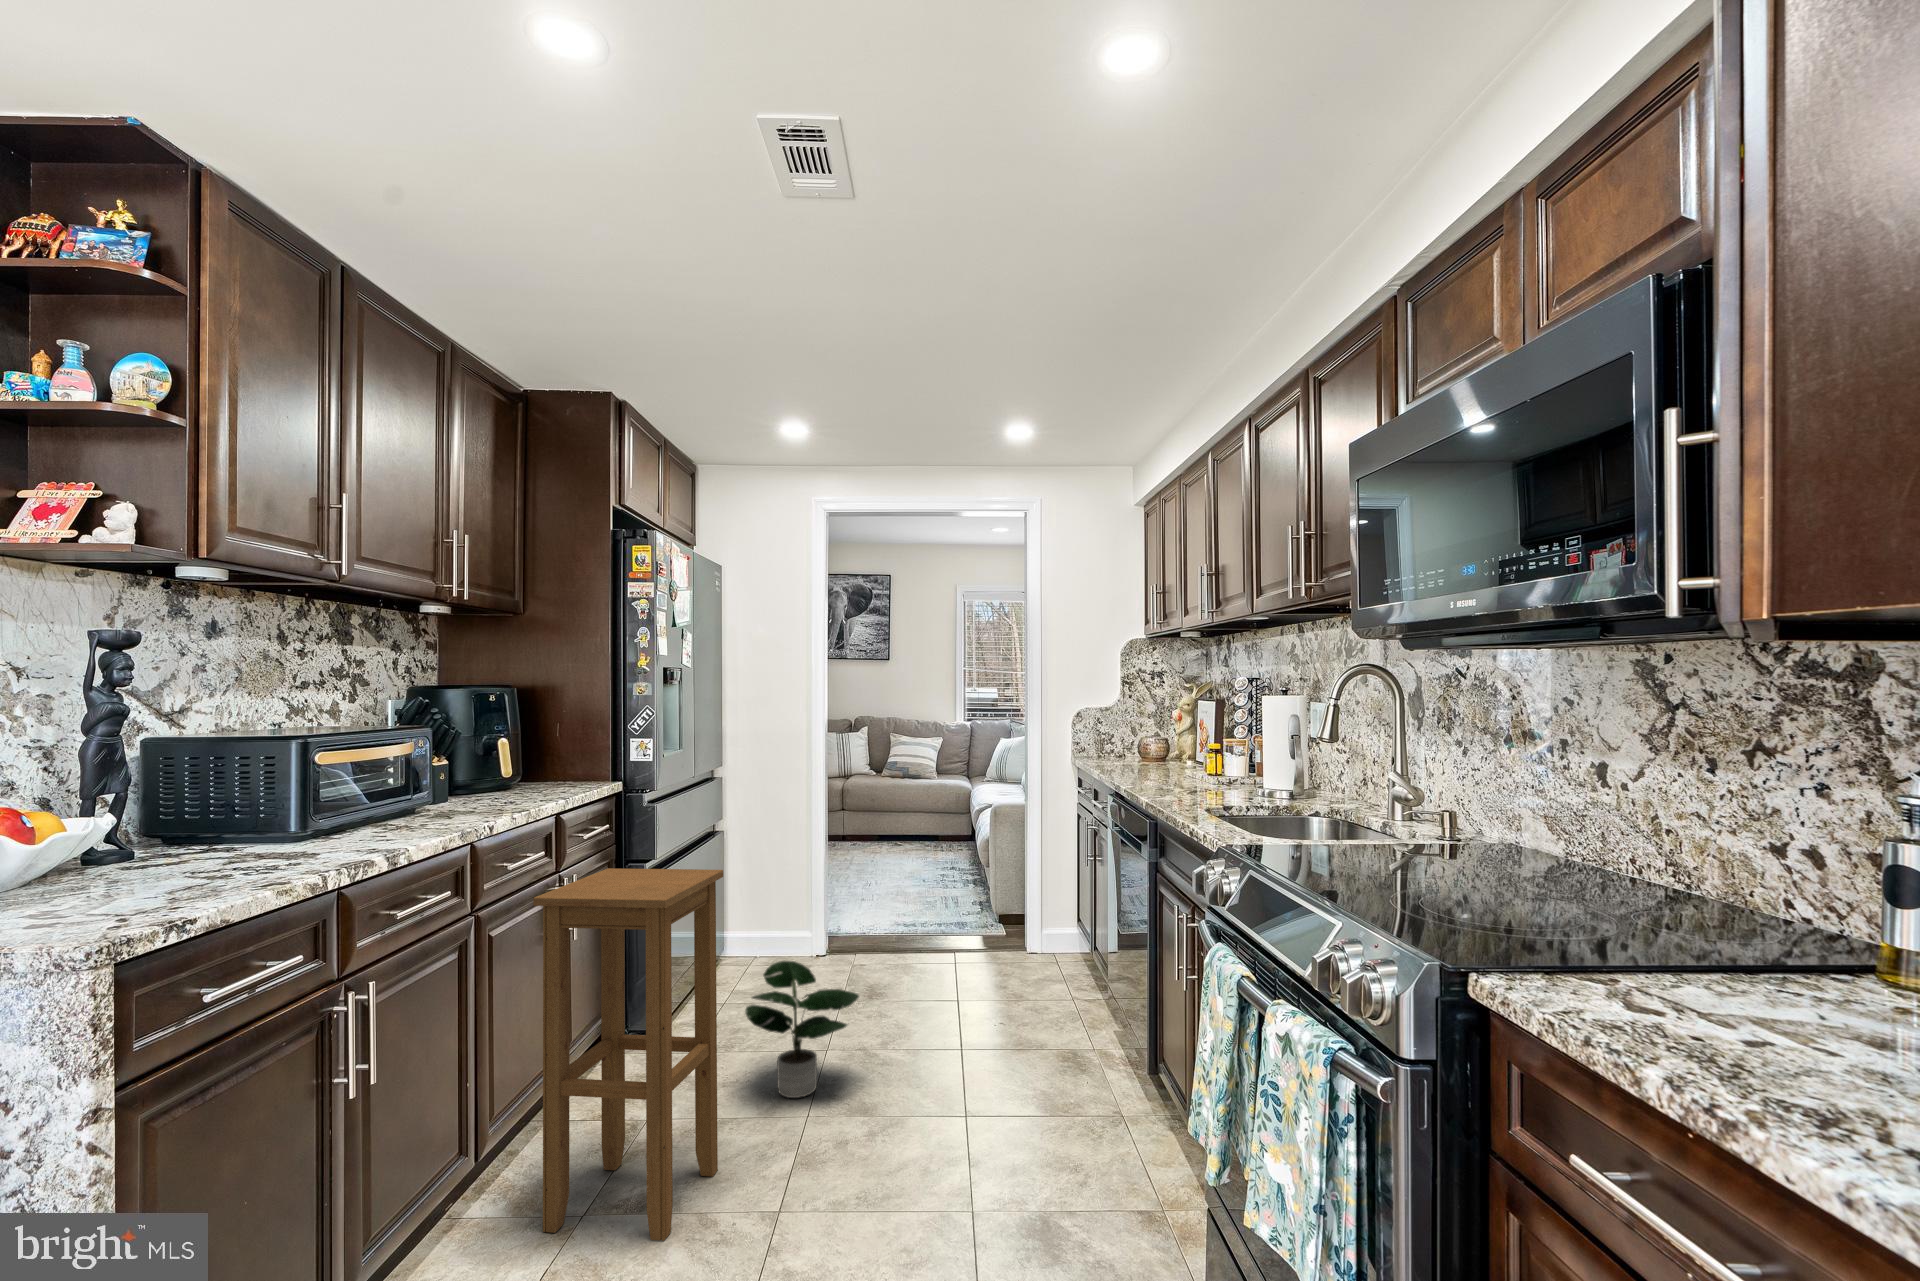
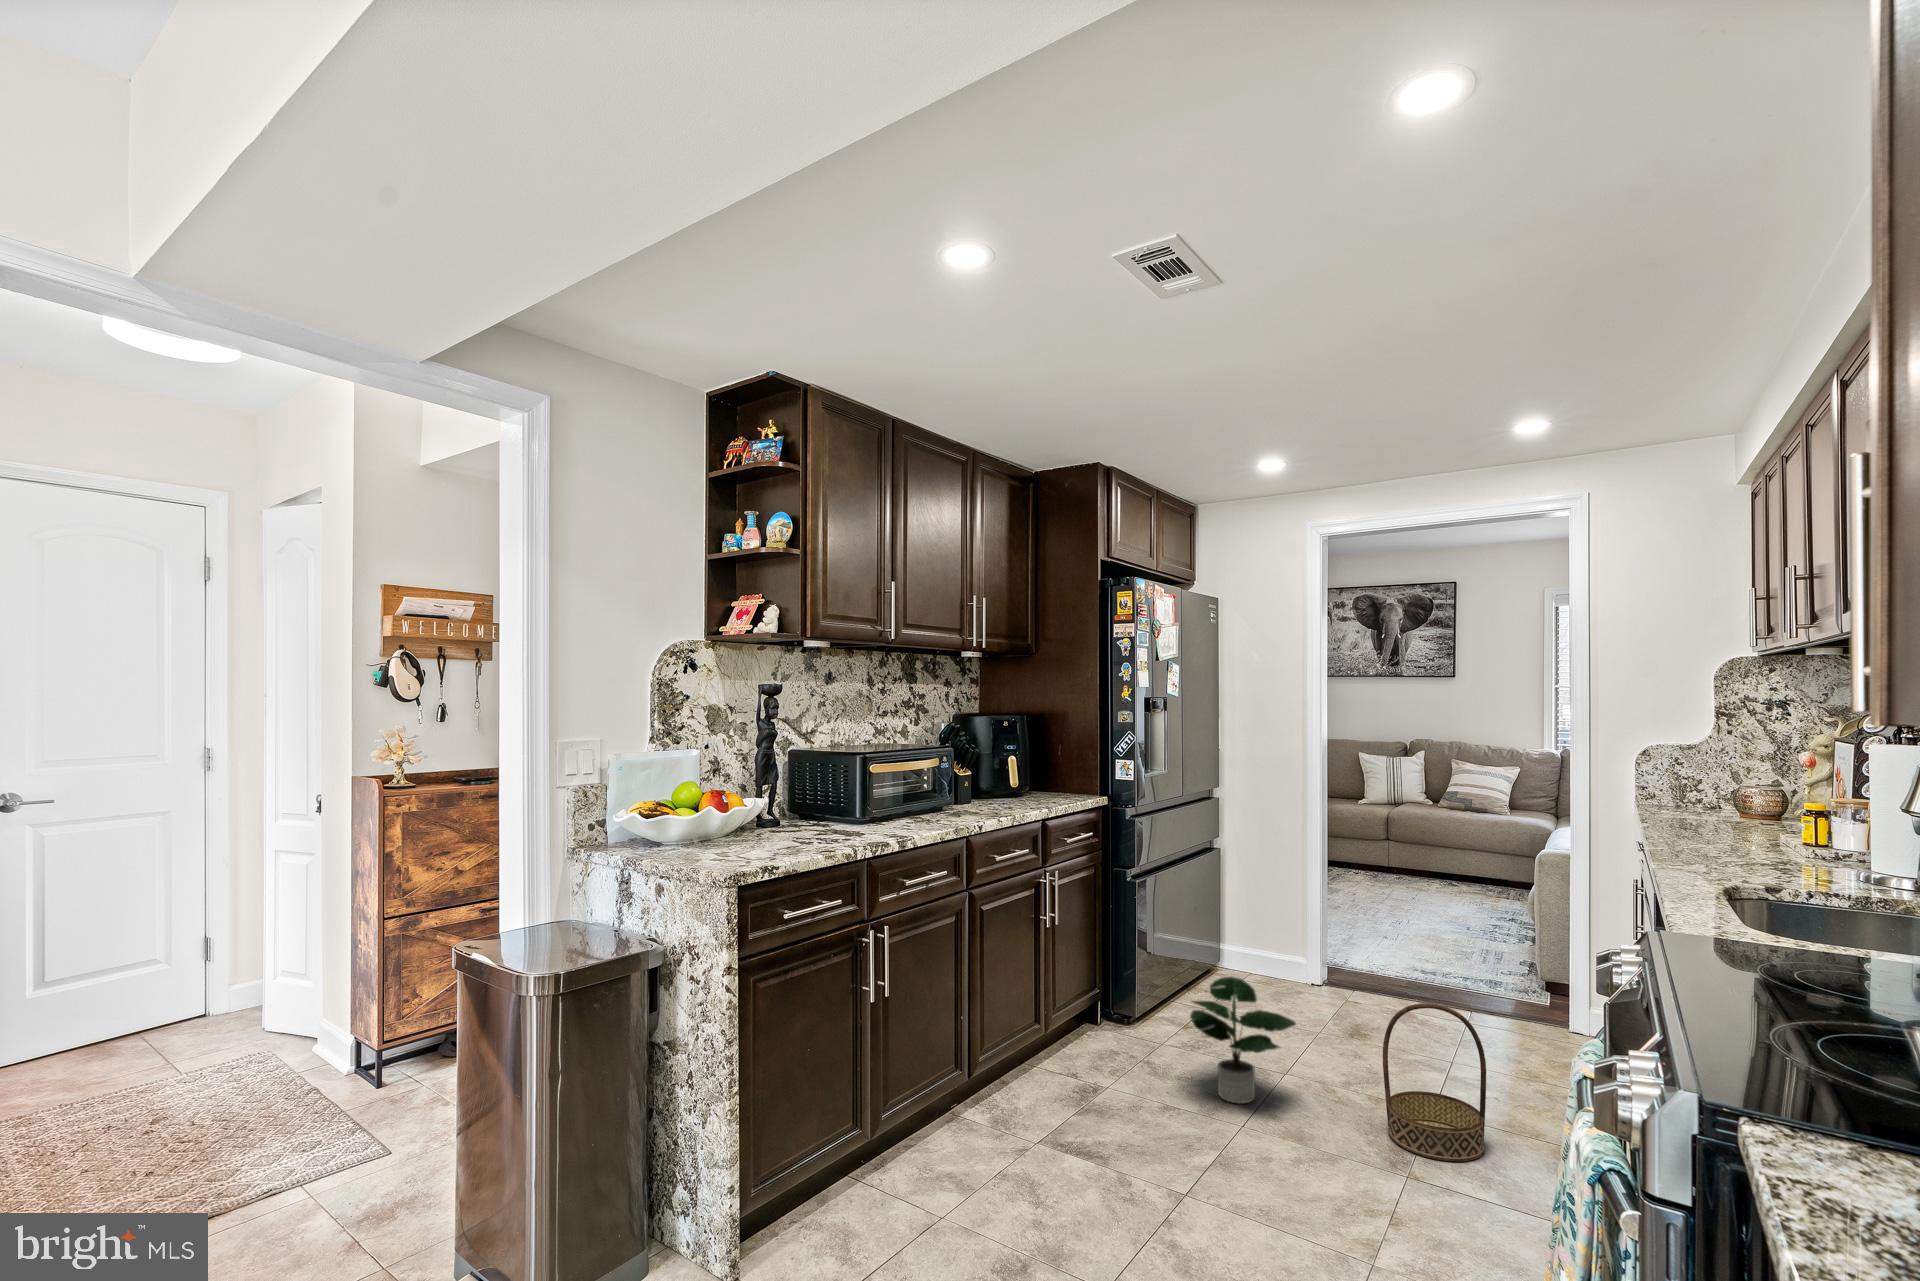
stool: present [533,868,723,1241] -> none [999,871,1148,1173]
basket: none [946,946,1033,1096] -> present [1383,1003,1486,1161]

